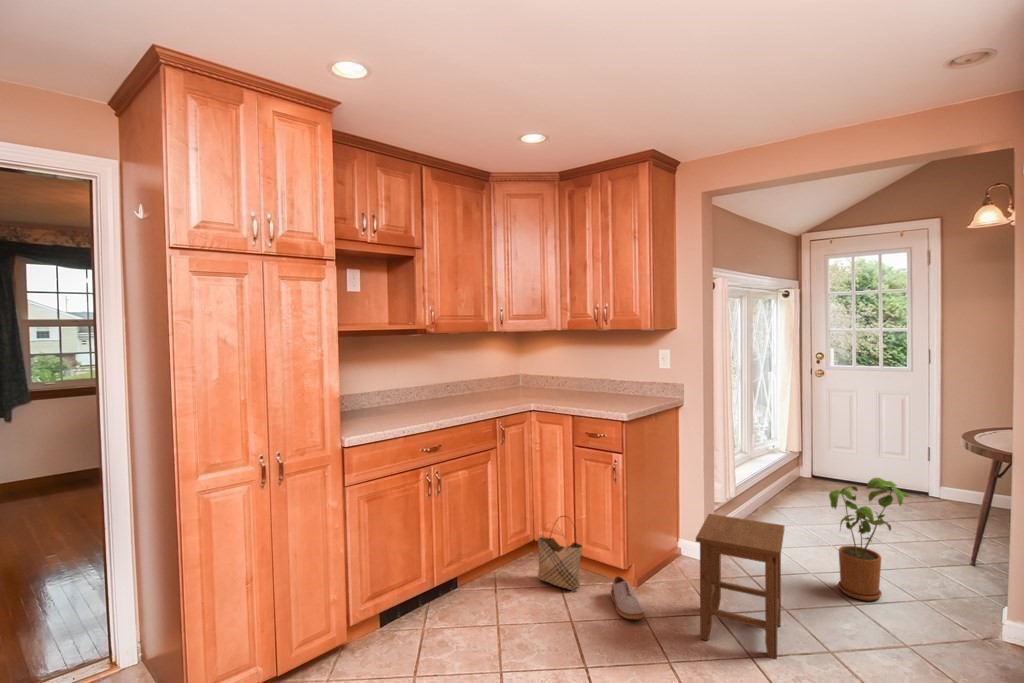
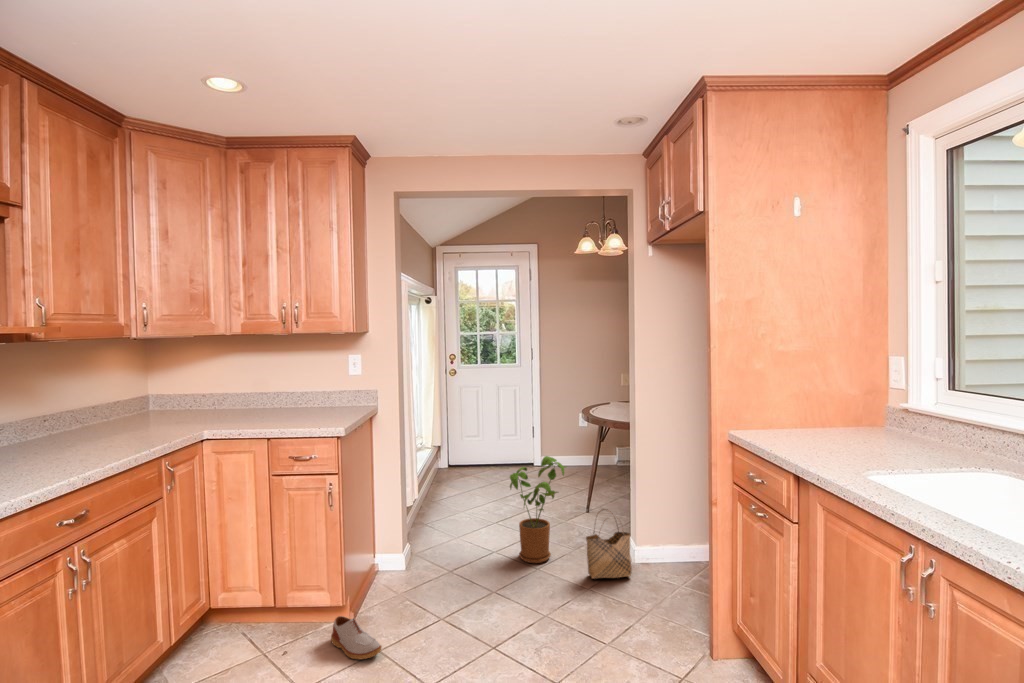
stool: present [696,514,784,659] -> none [431,513,513,648]
woven basket: present [537,516,582,590] -> present [586,509,632,579]

